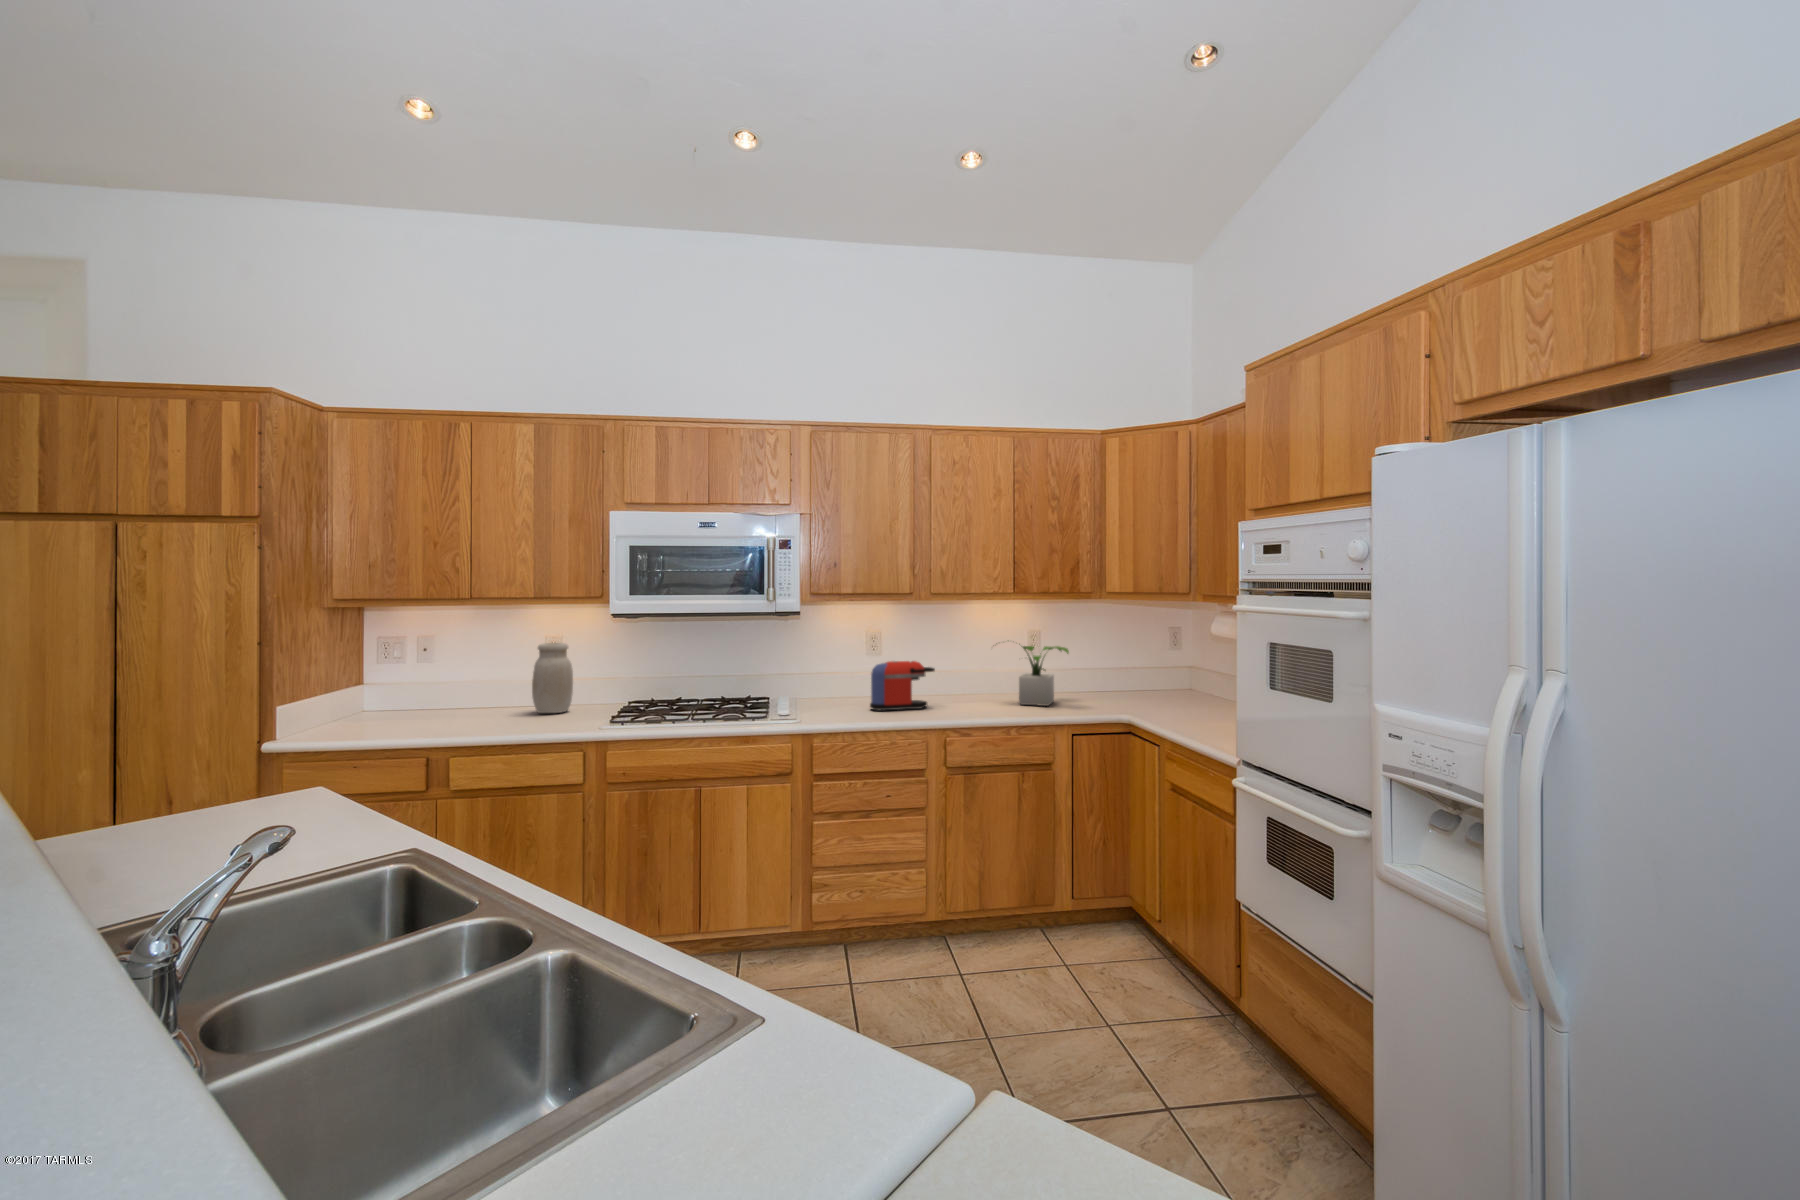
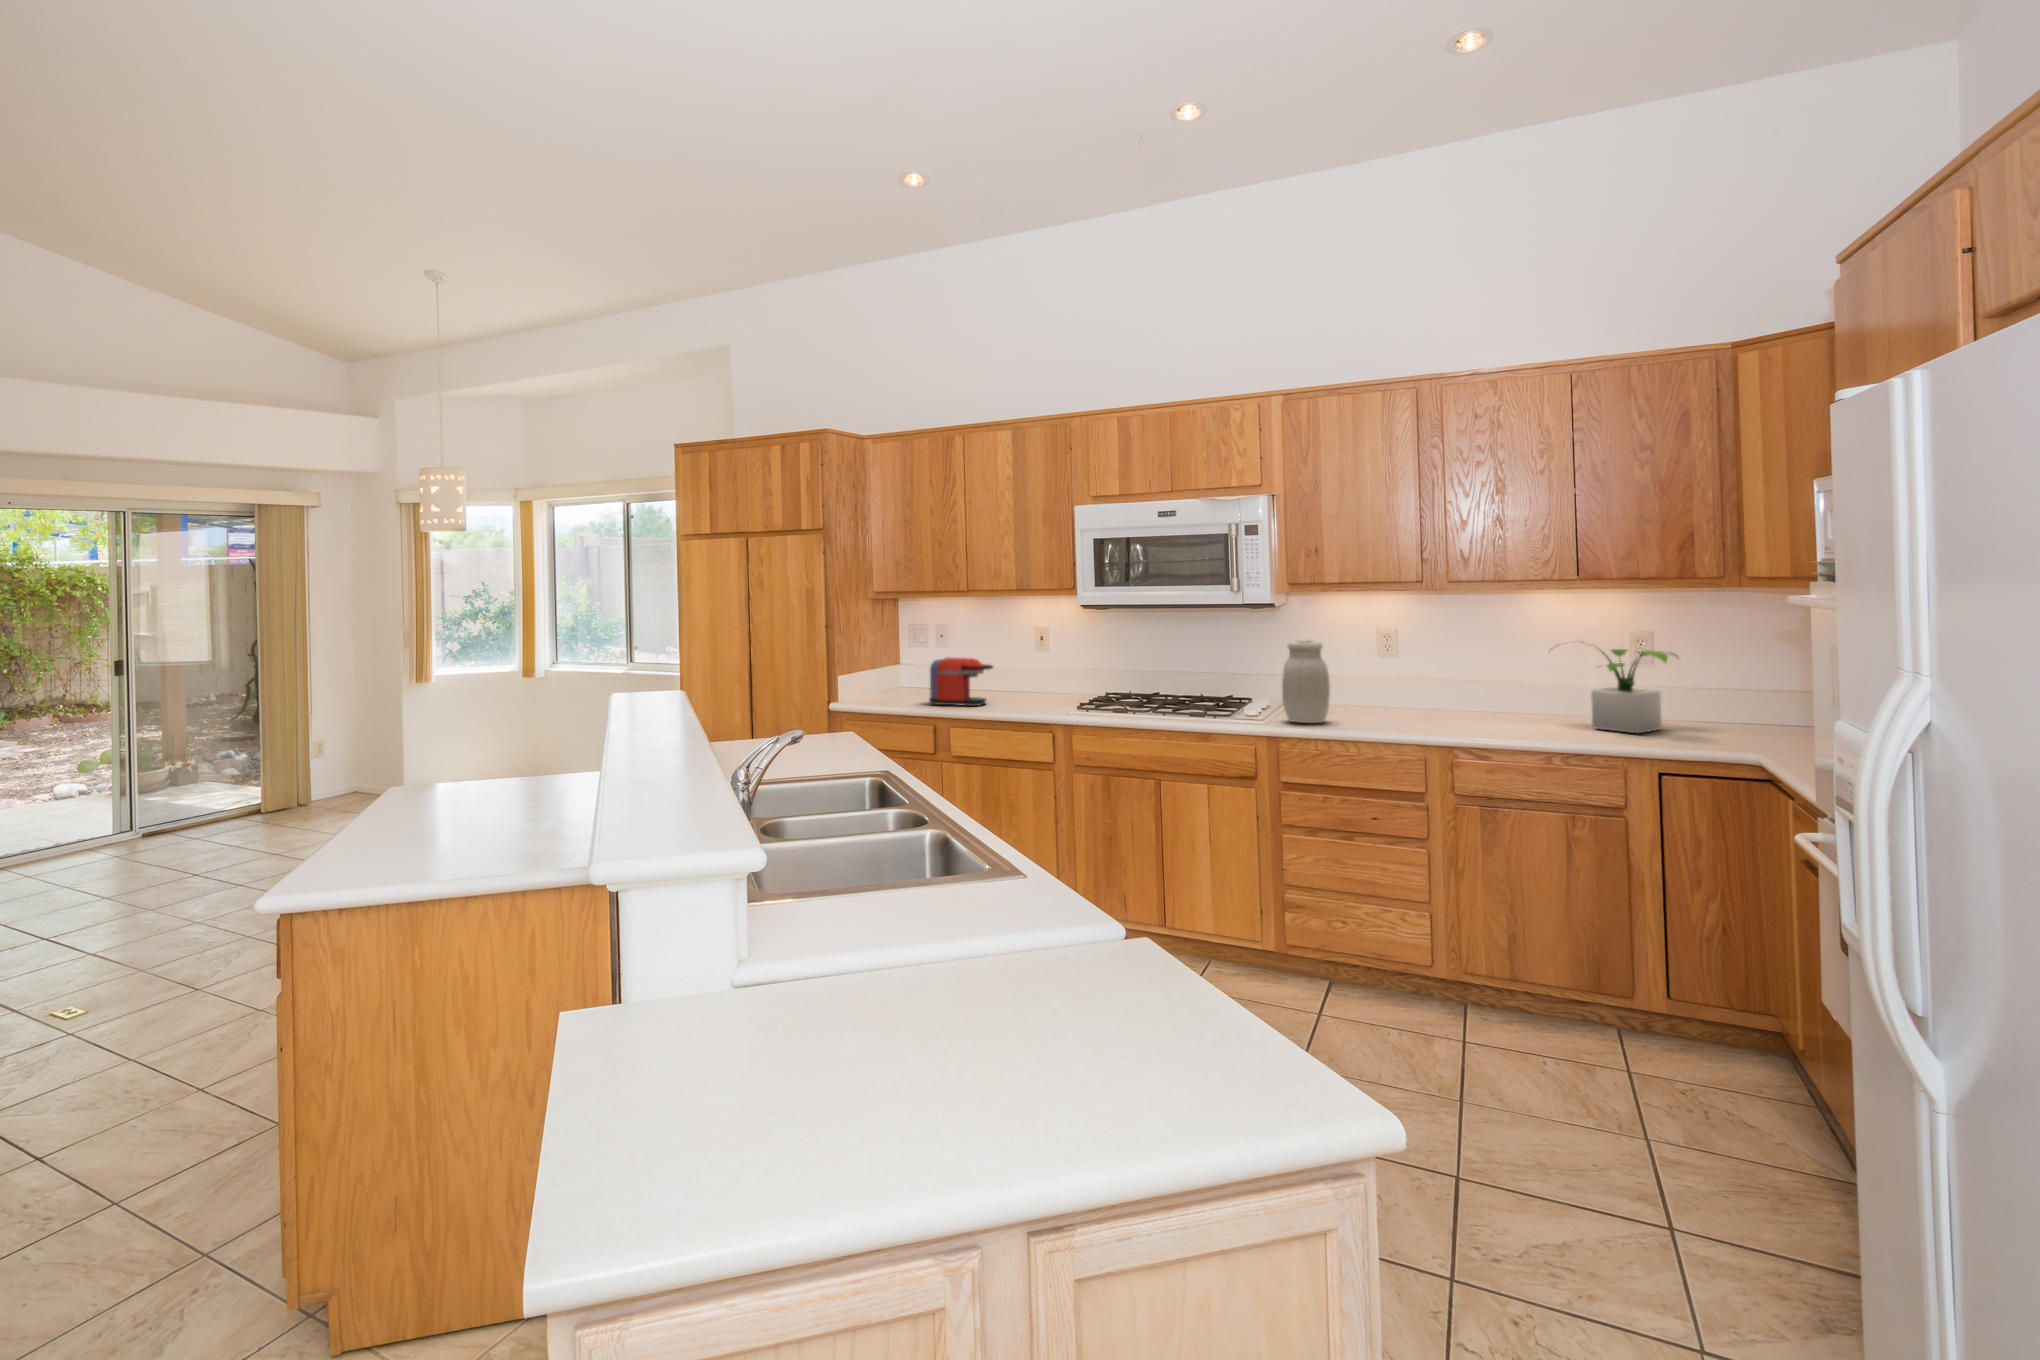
jar: present [532,643,573,713] -> present [1282,641,1330,723]
coffee maker: present [870,661,935,710] -> present [929,658,993,706]

